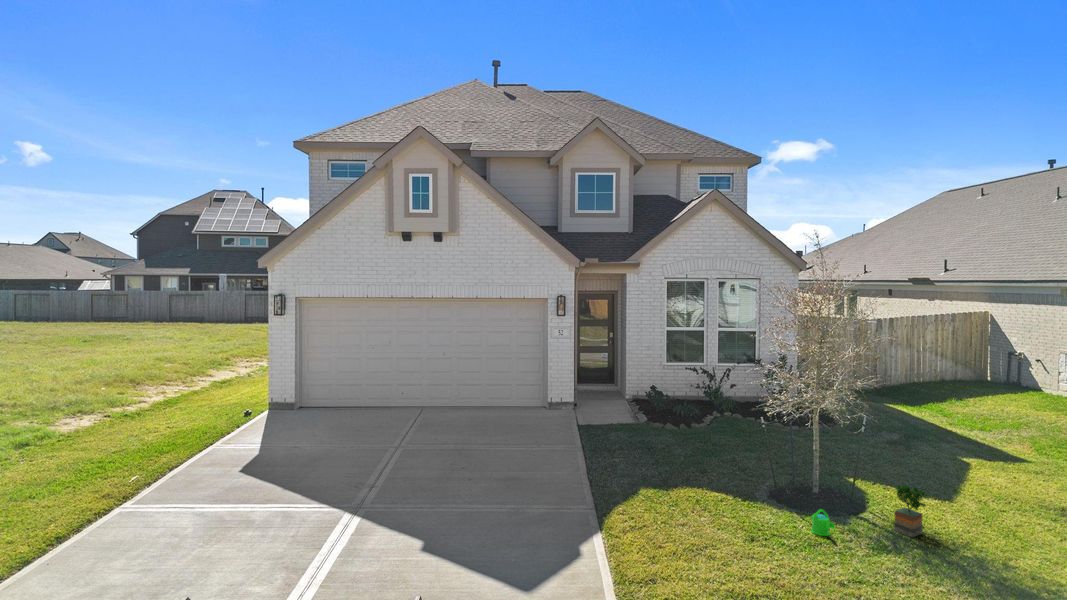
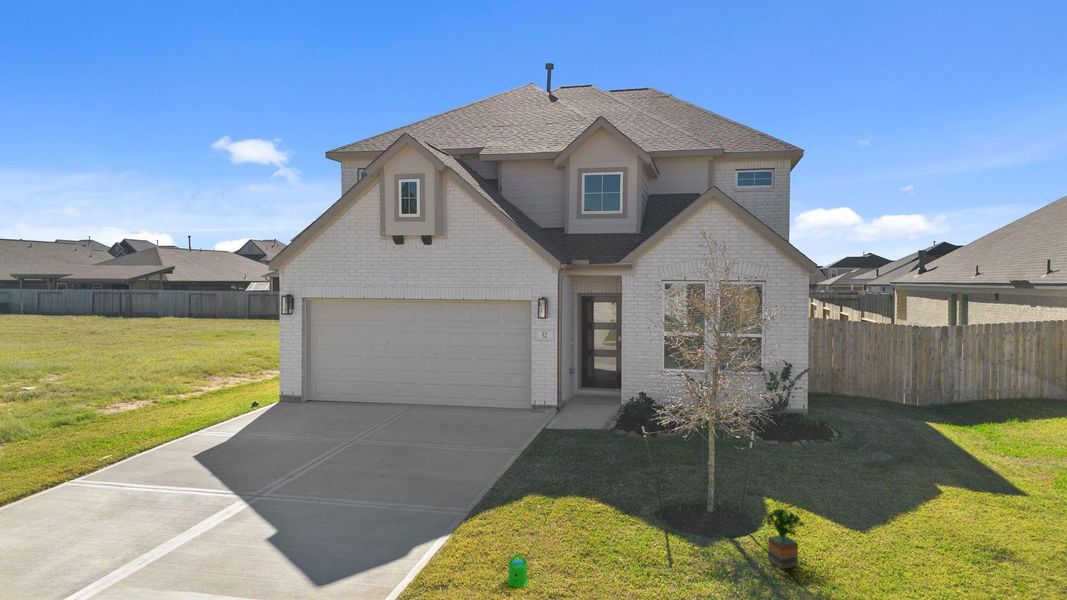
watering can: present [811,509,835,536] -> present [507,554,528,587]

